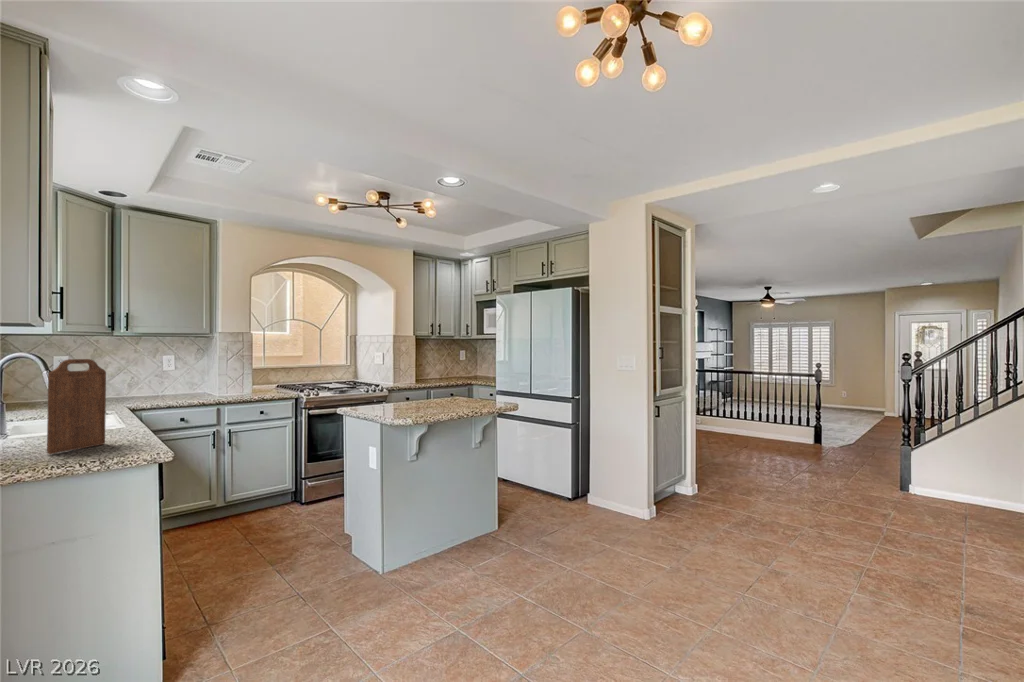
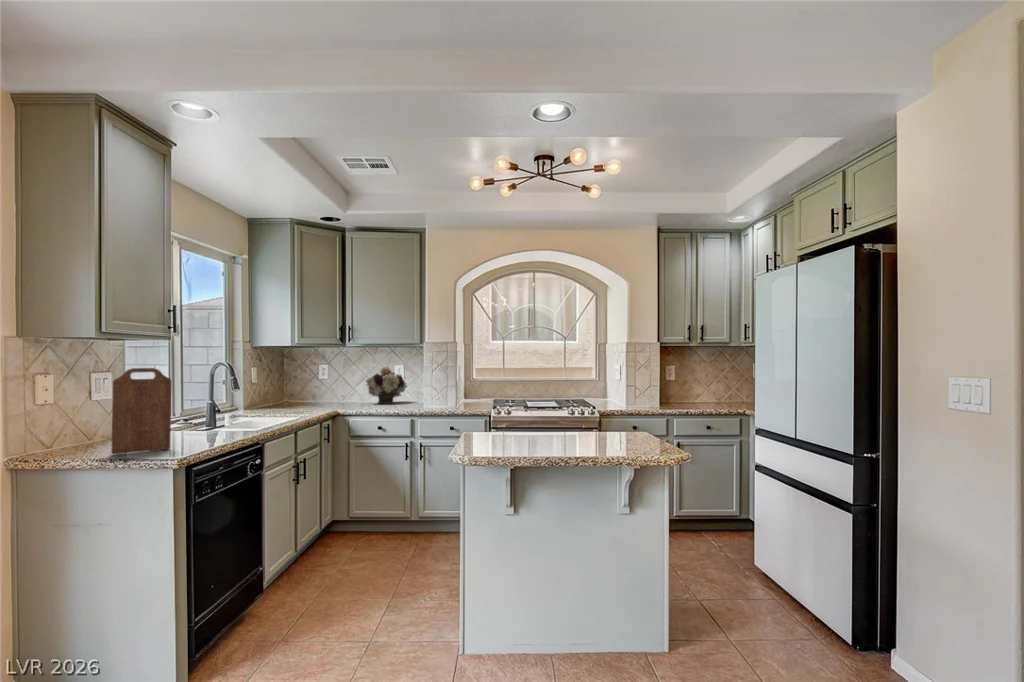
flower arrangement: none [126,357,178,397] -> present [366,367,407,404]

